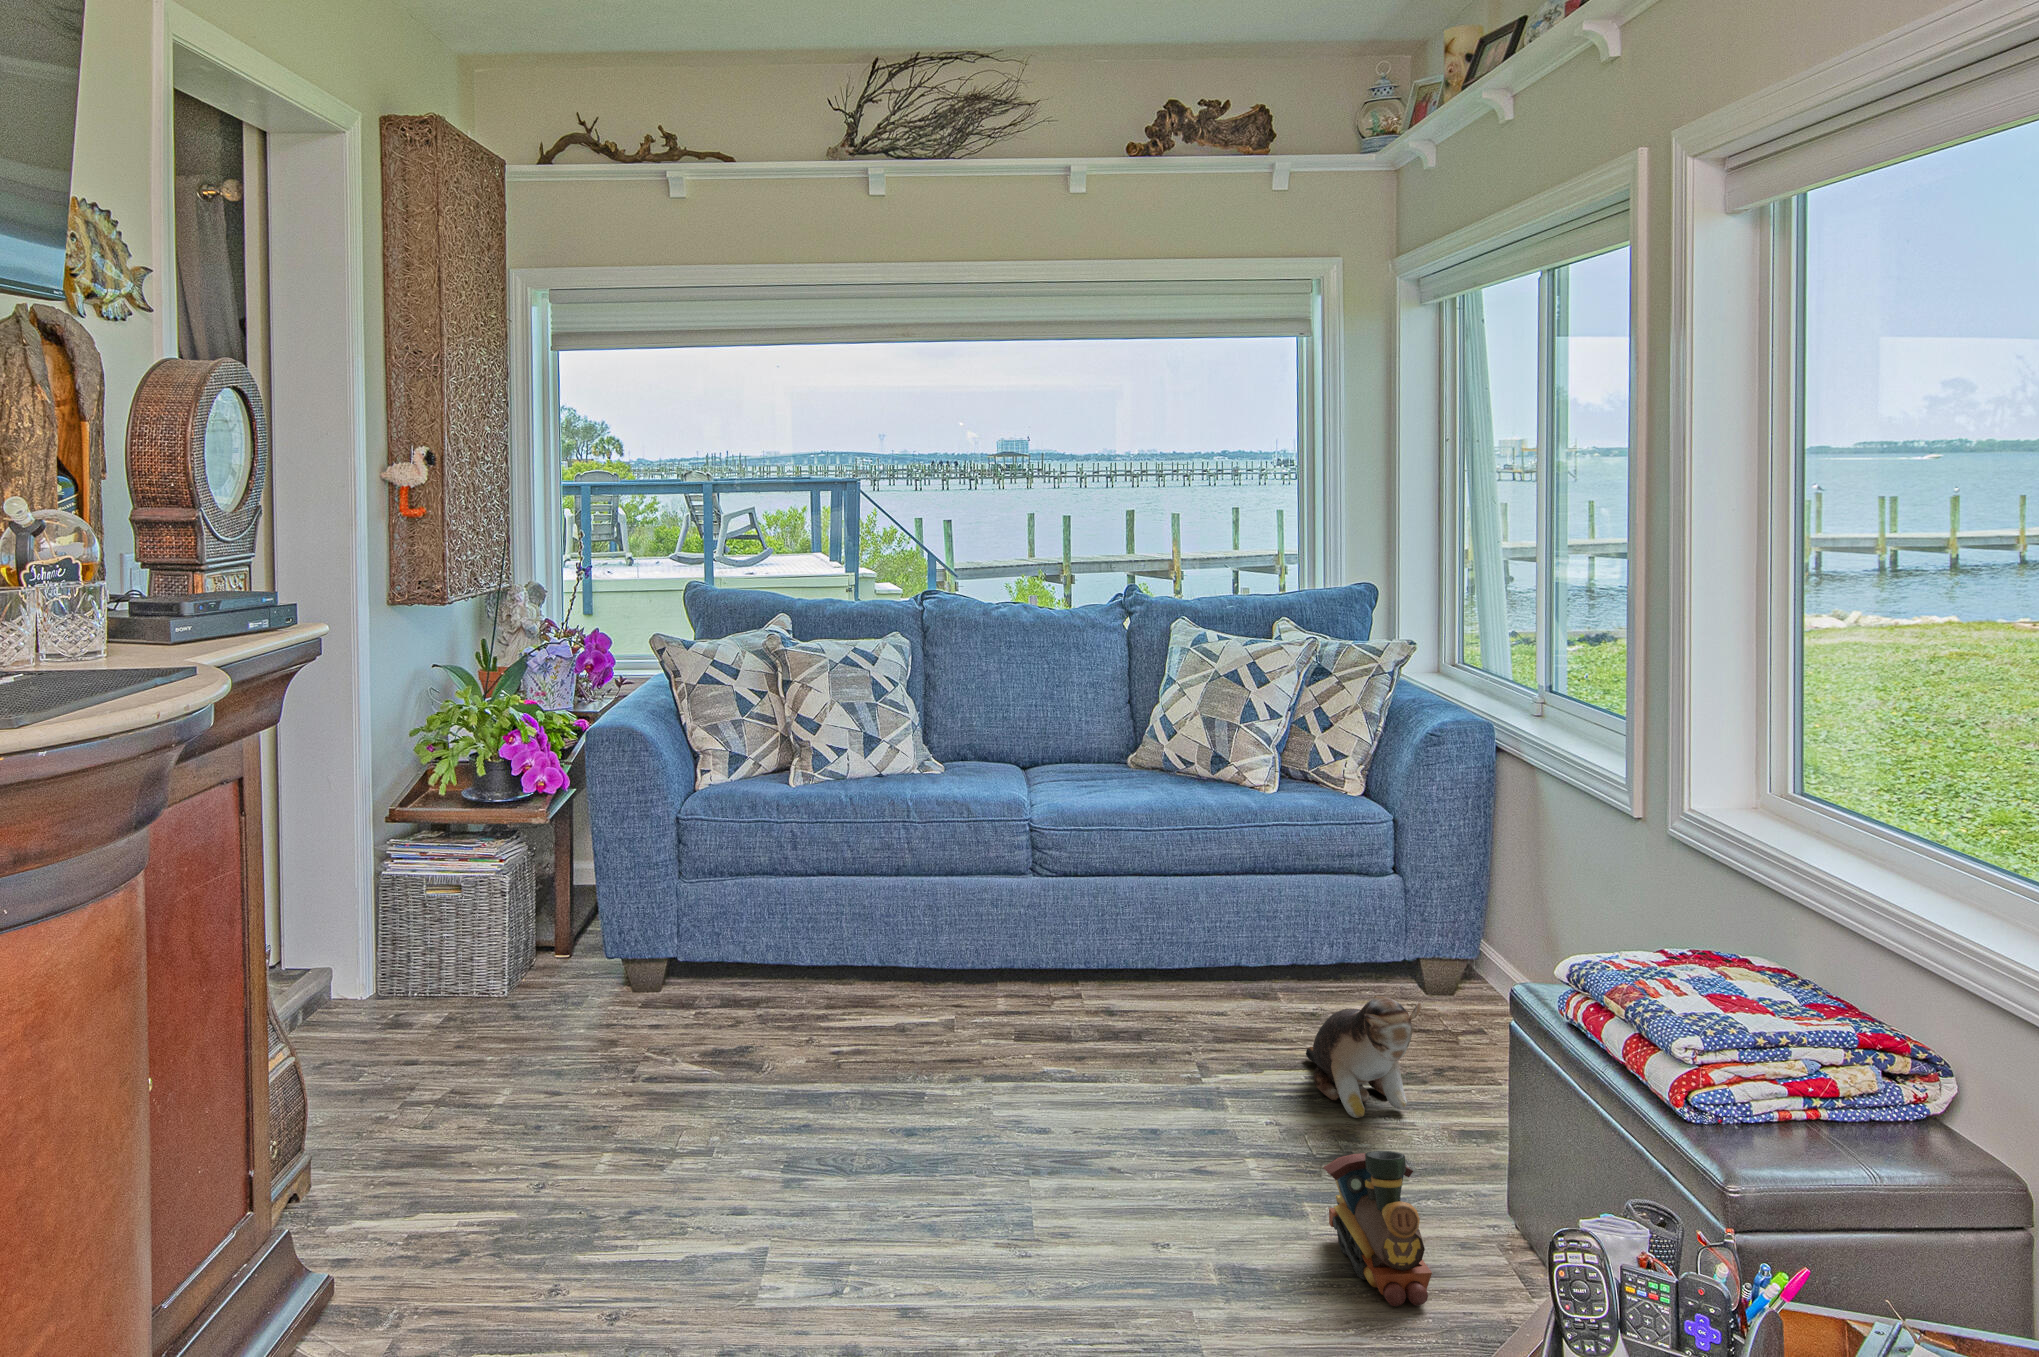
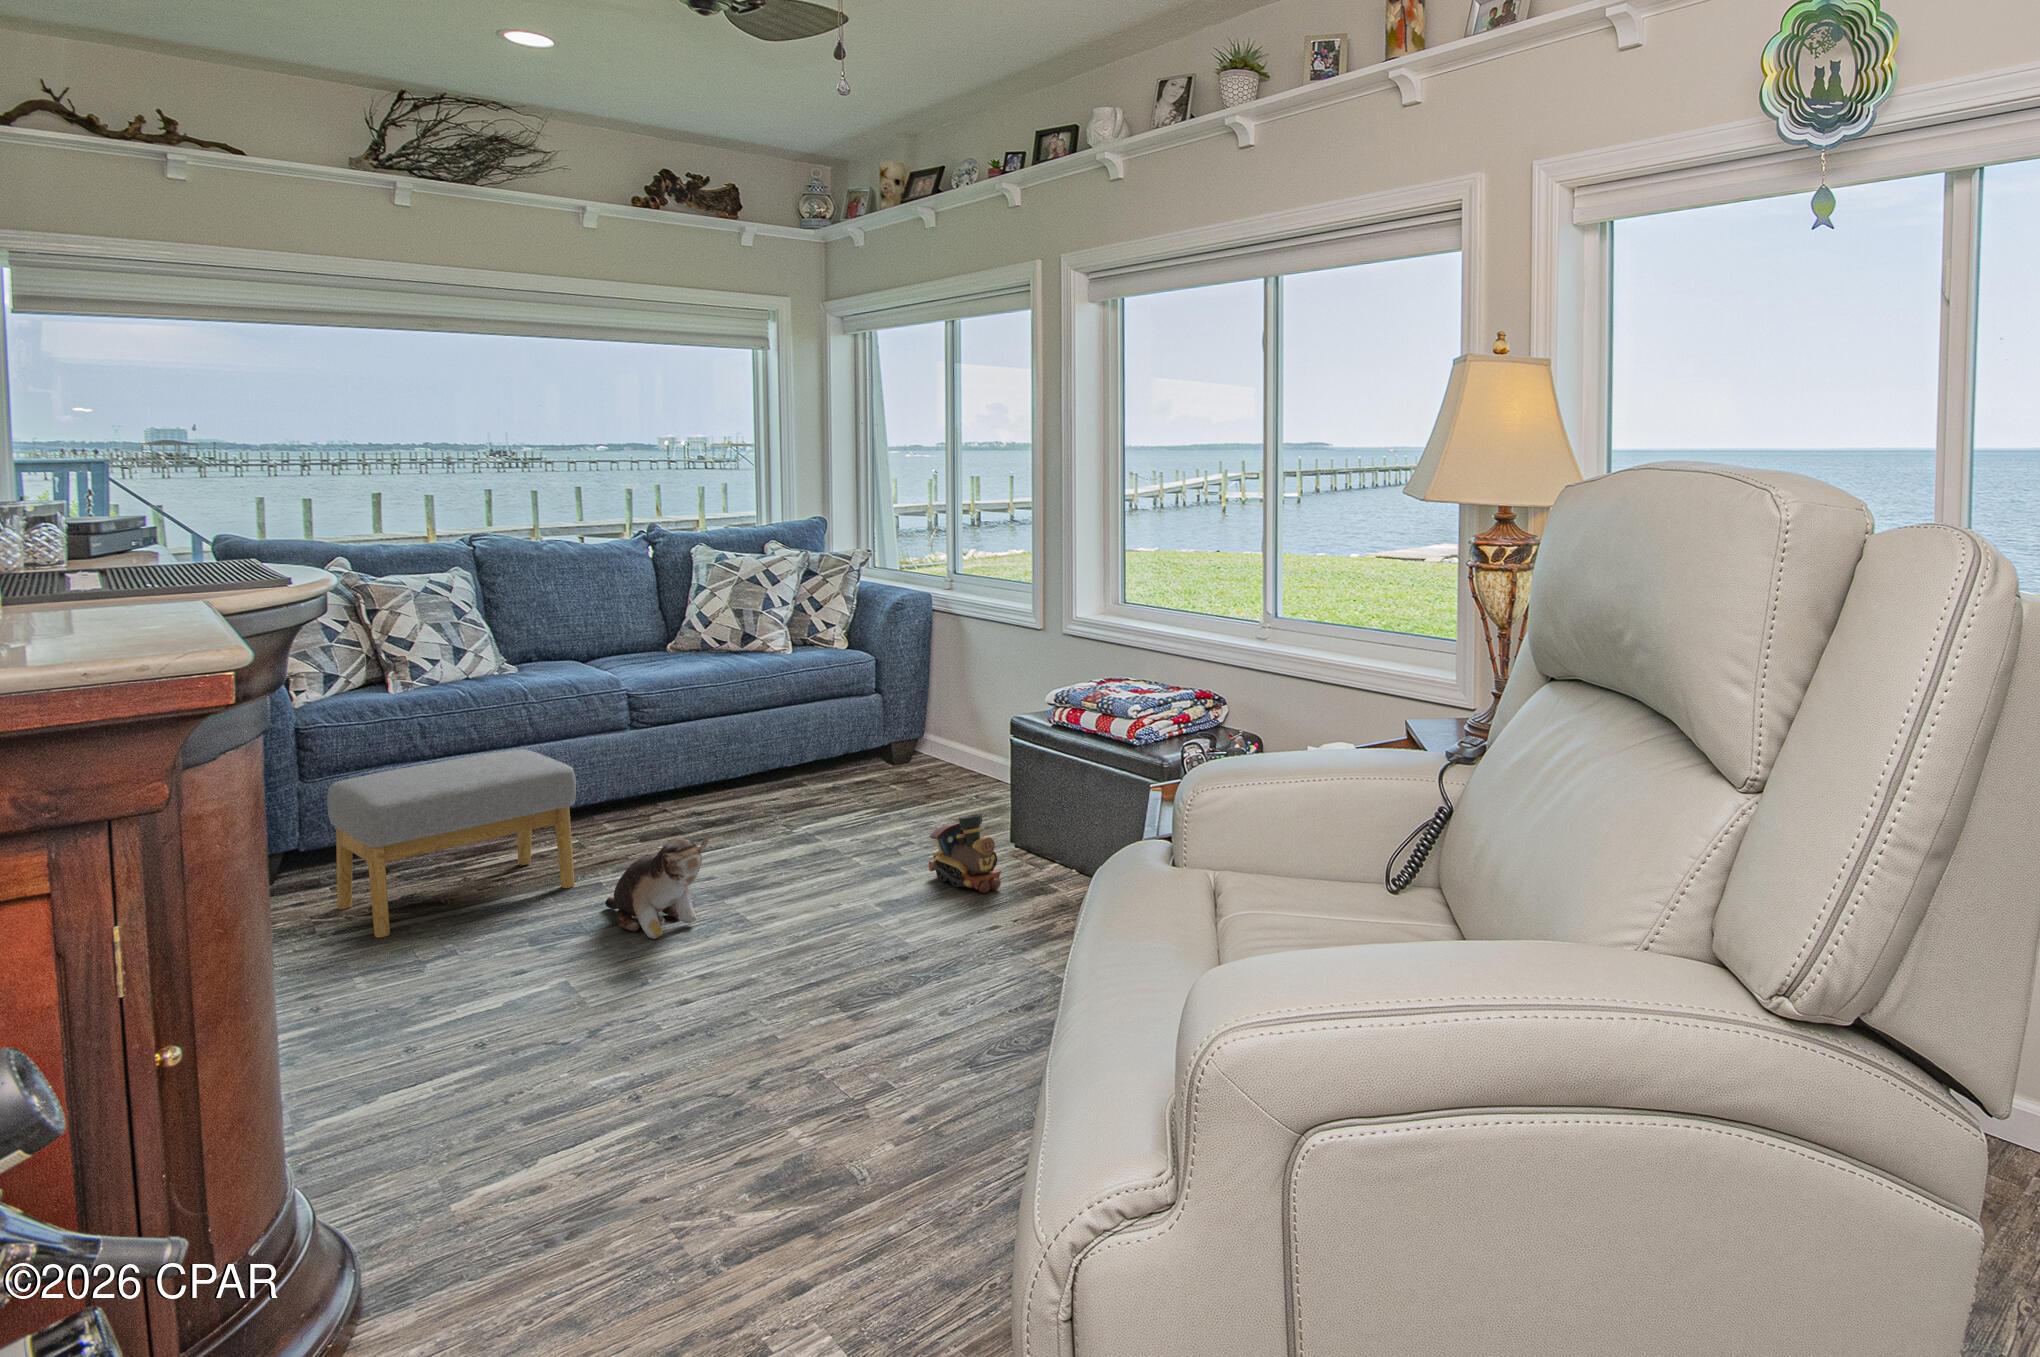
footstool: none [657,886,898,1104] -> present [327,749,576,938]
plush toy: present [1306,996,1421,1118] -> present [605,837,708,939]

